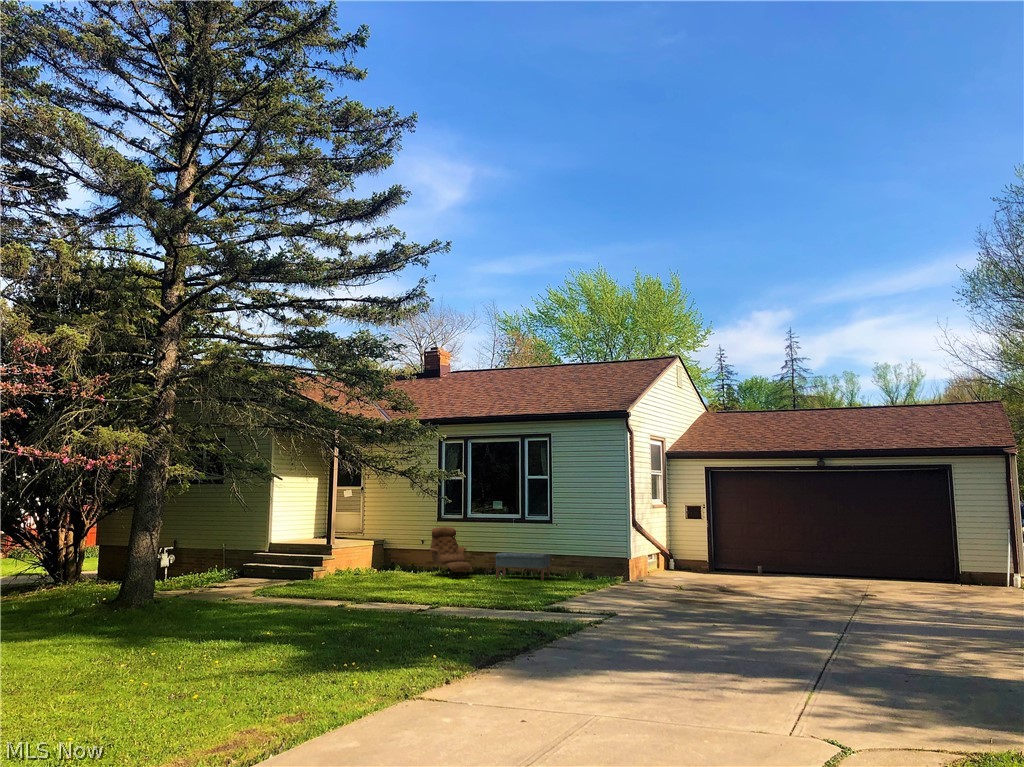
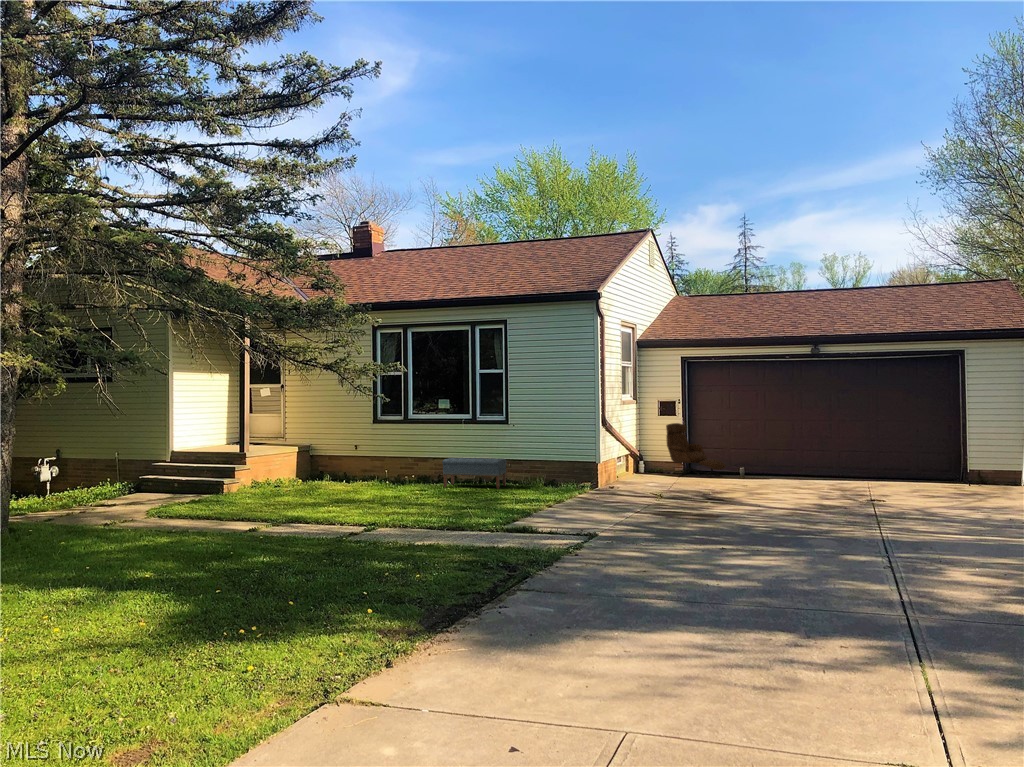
lounge chair: present [429,527,471,579] -> present [666,423,726,477]

